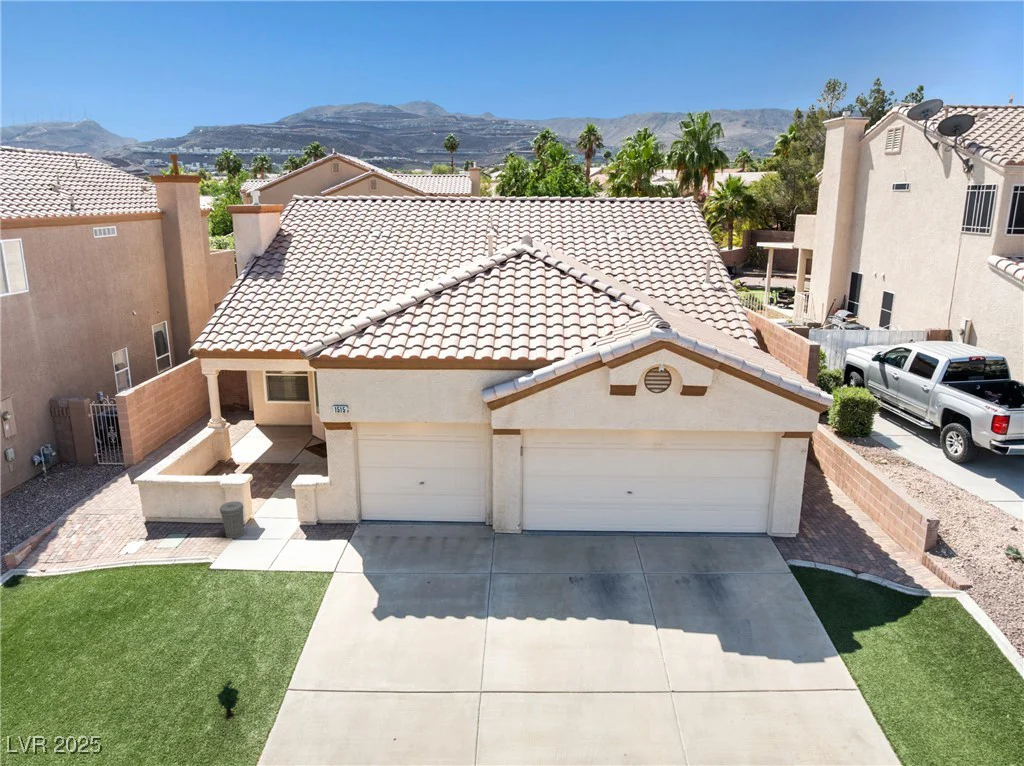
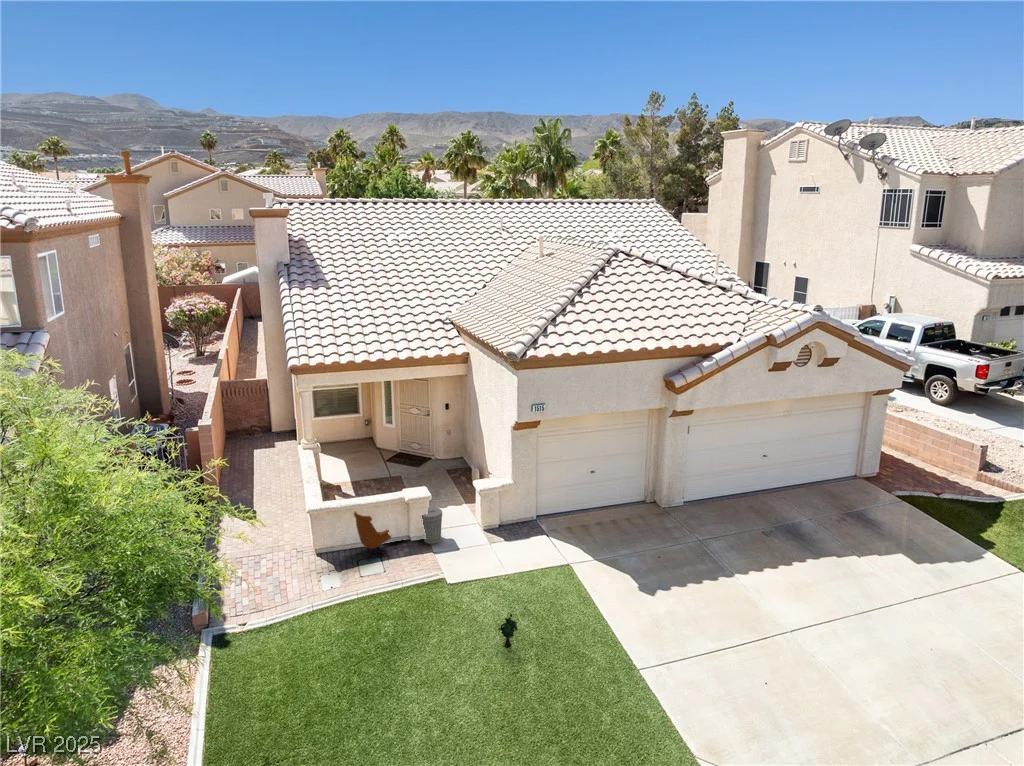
lounge chair: none [144,496,218,545] -> present [354,512,403,559]
decorative plant: present [217,681,239,719] -> present [498,614,518,648]

